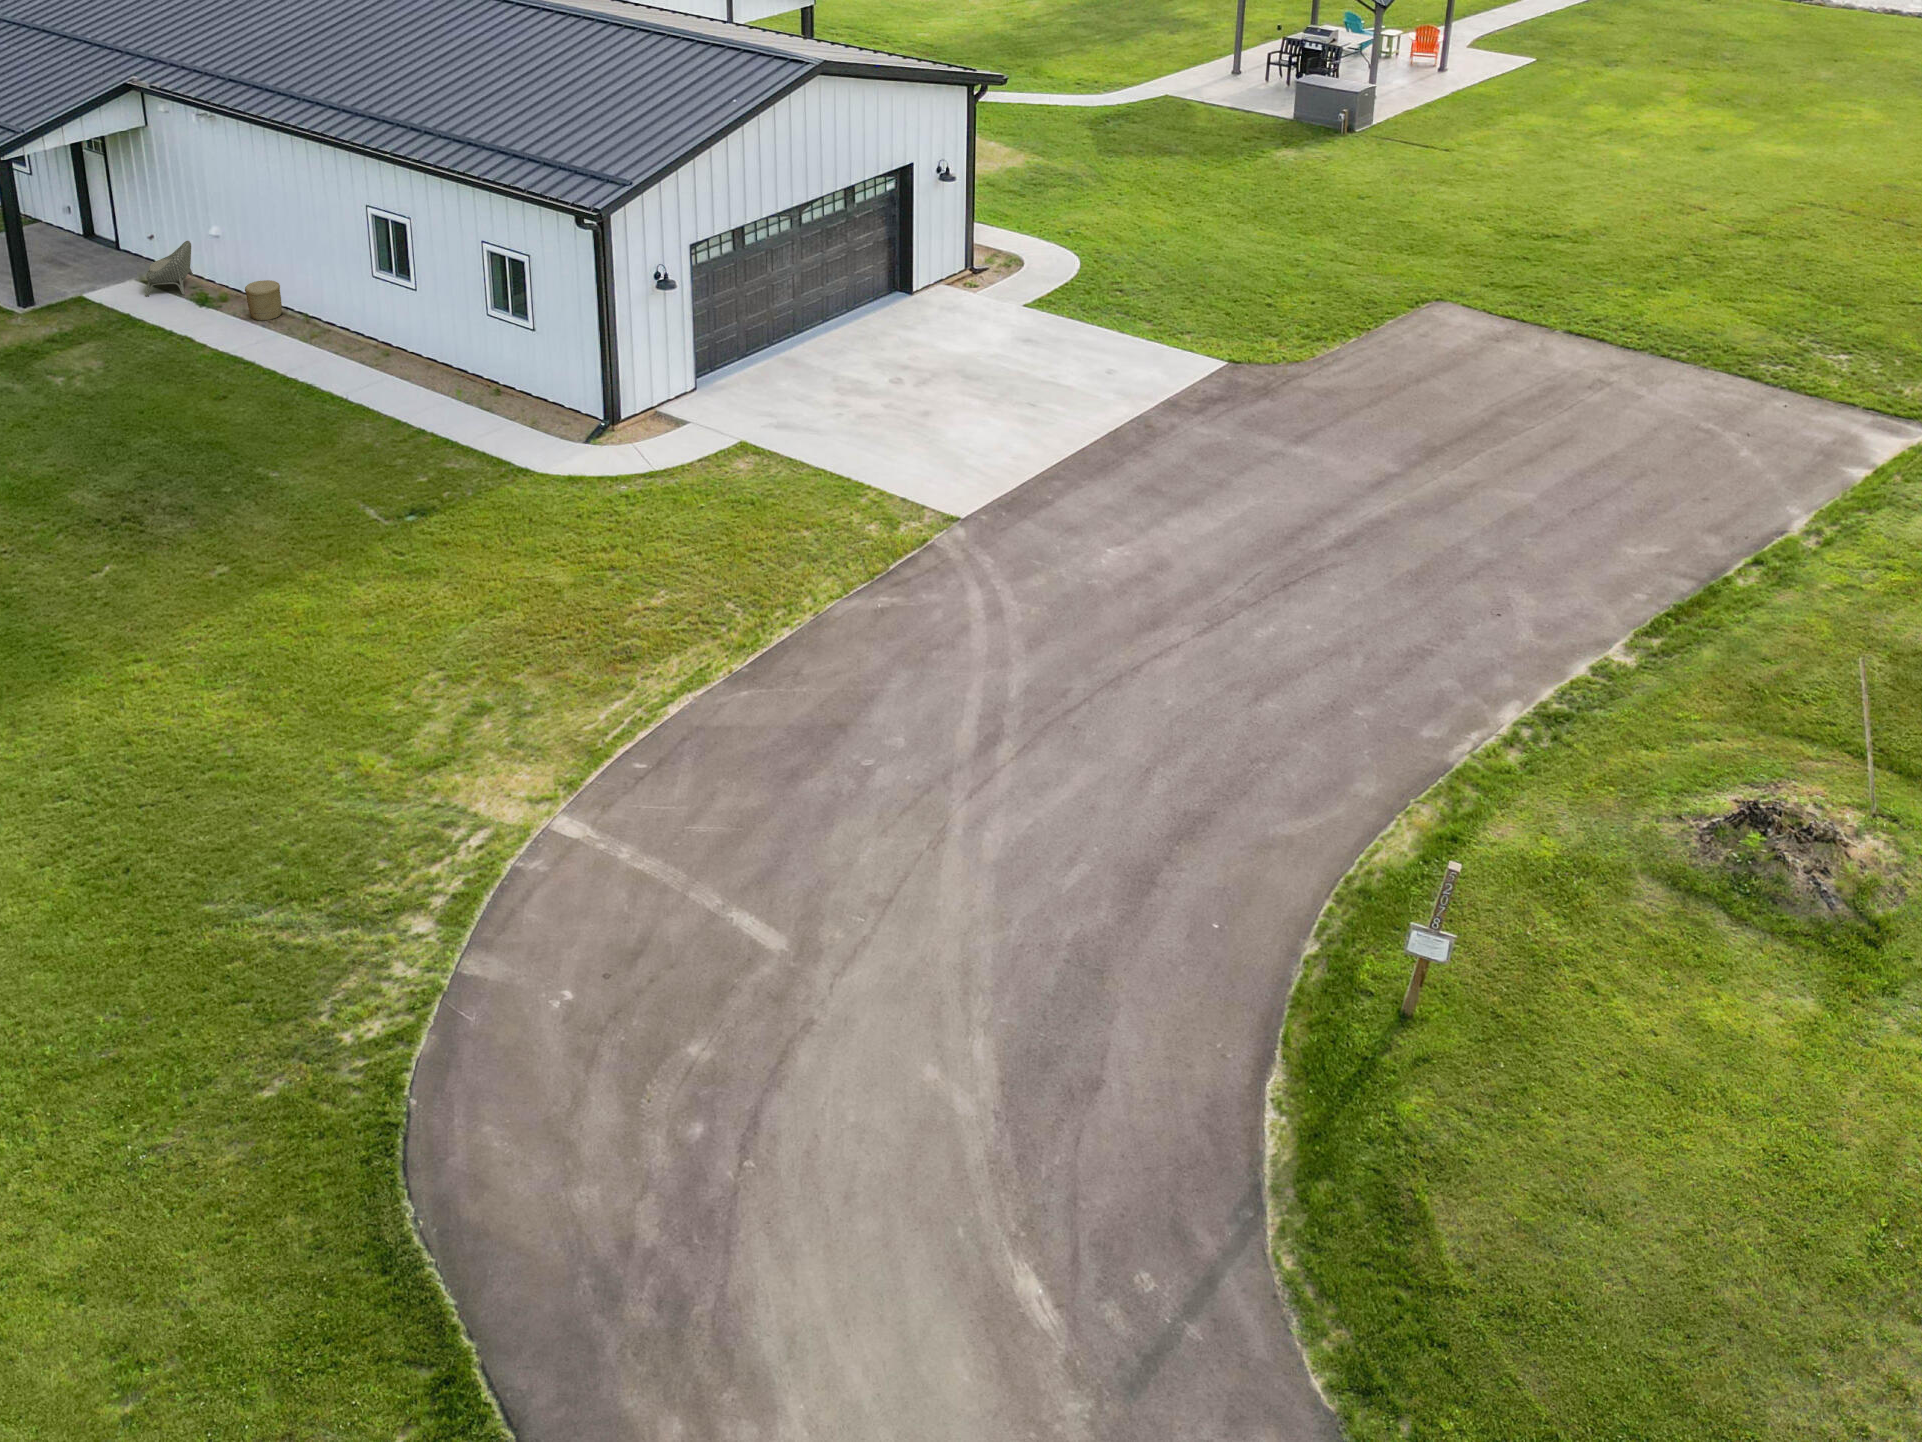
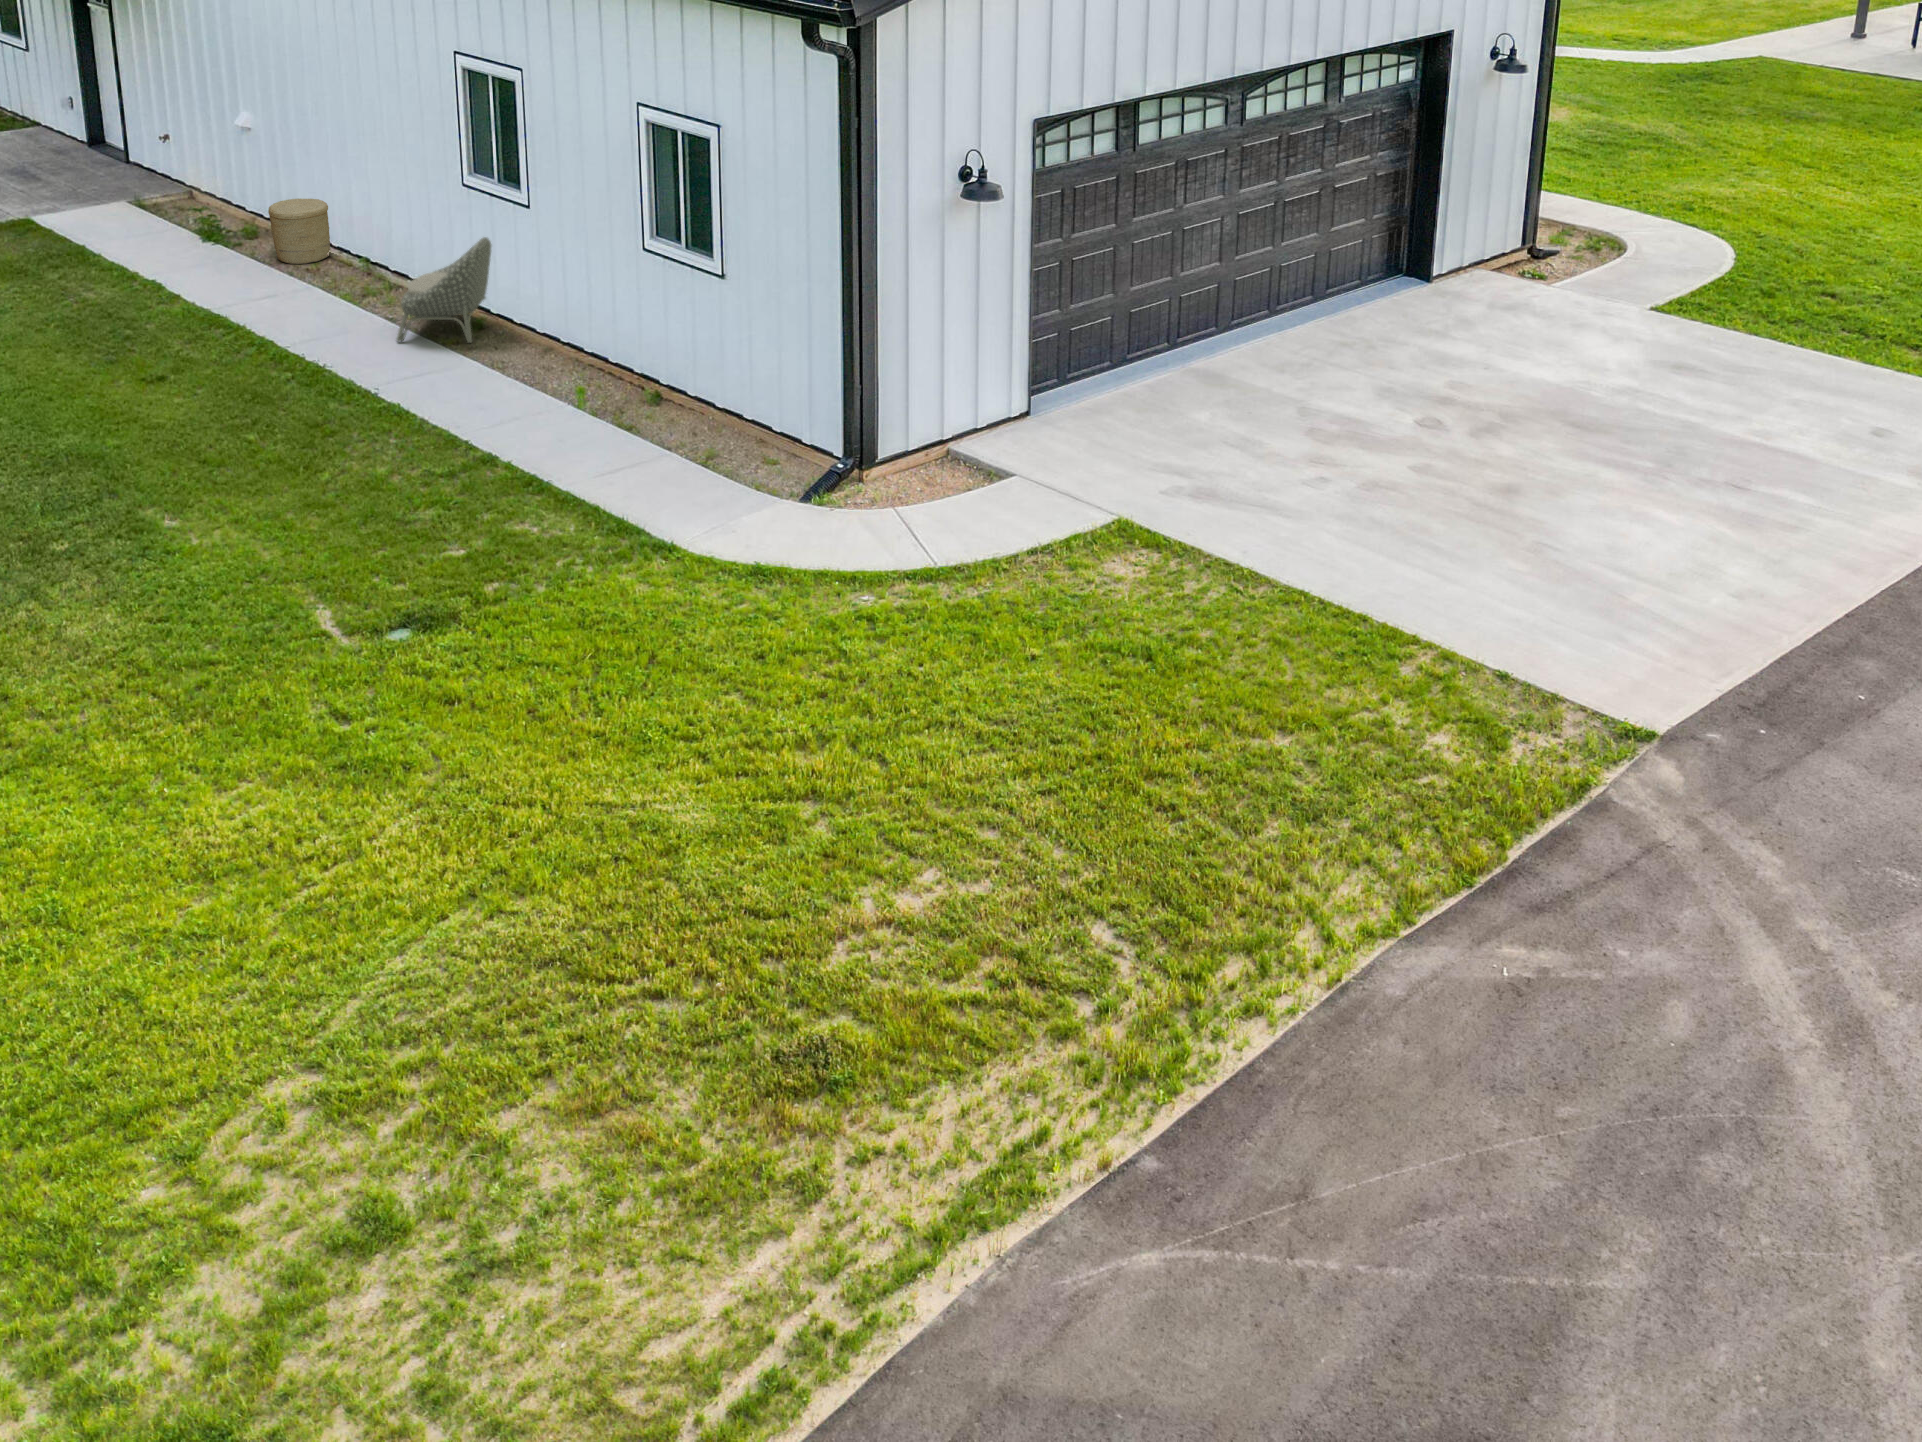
armchair: present [145,241,193,296] -> present [396,237,491,343]

